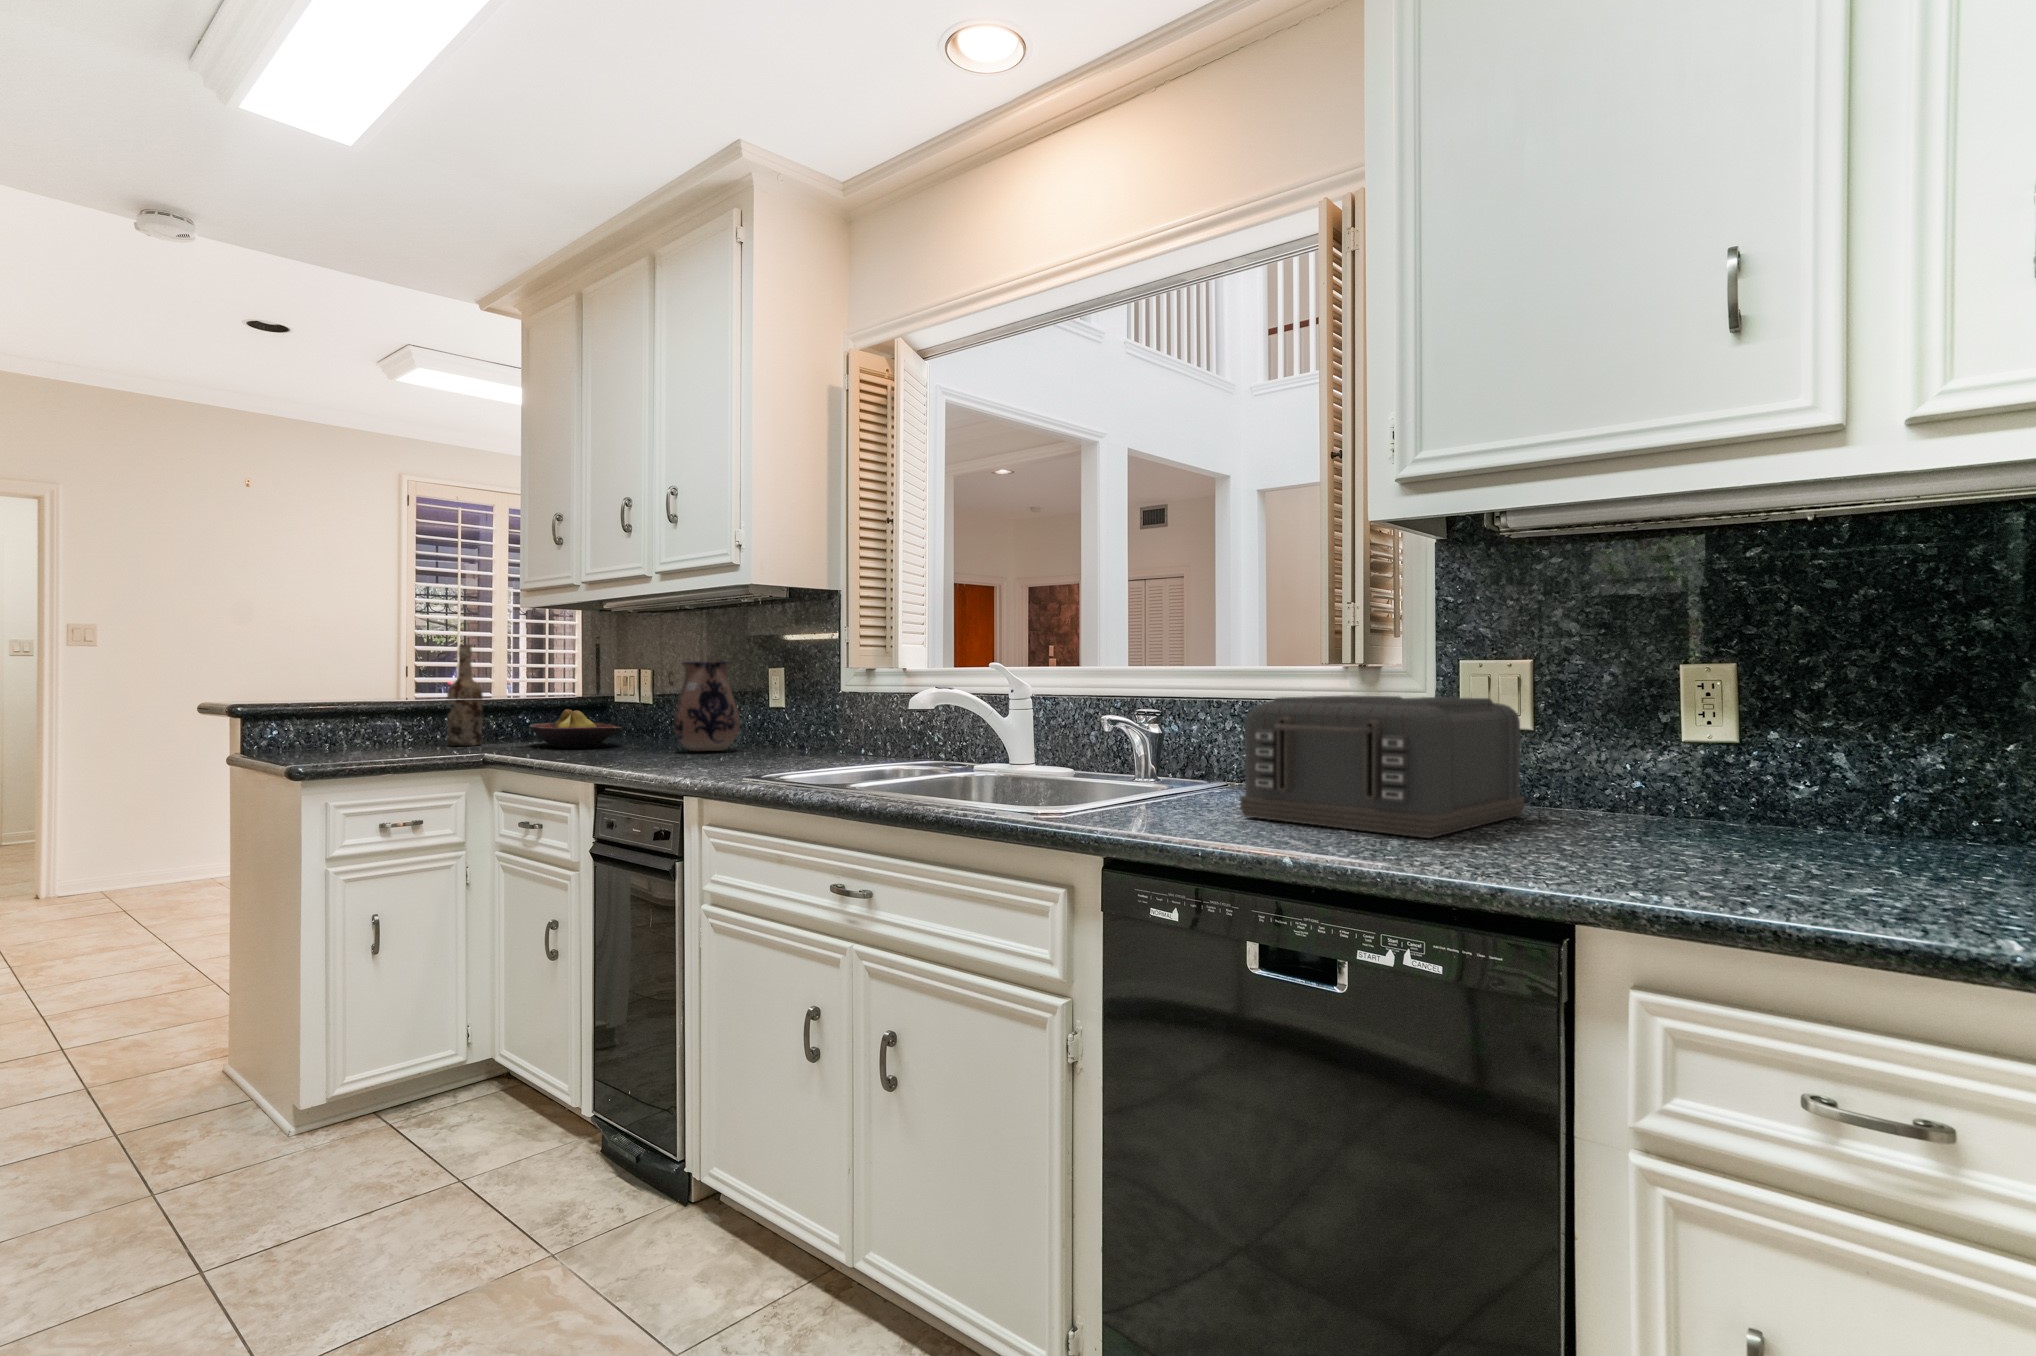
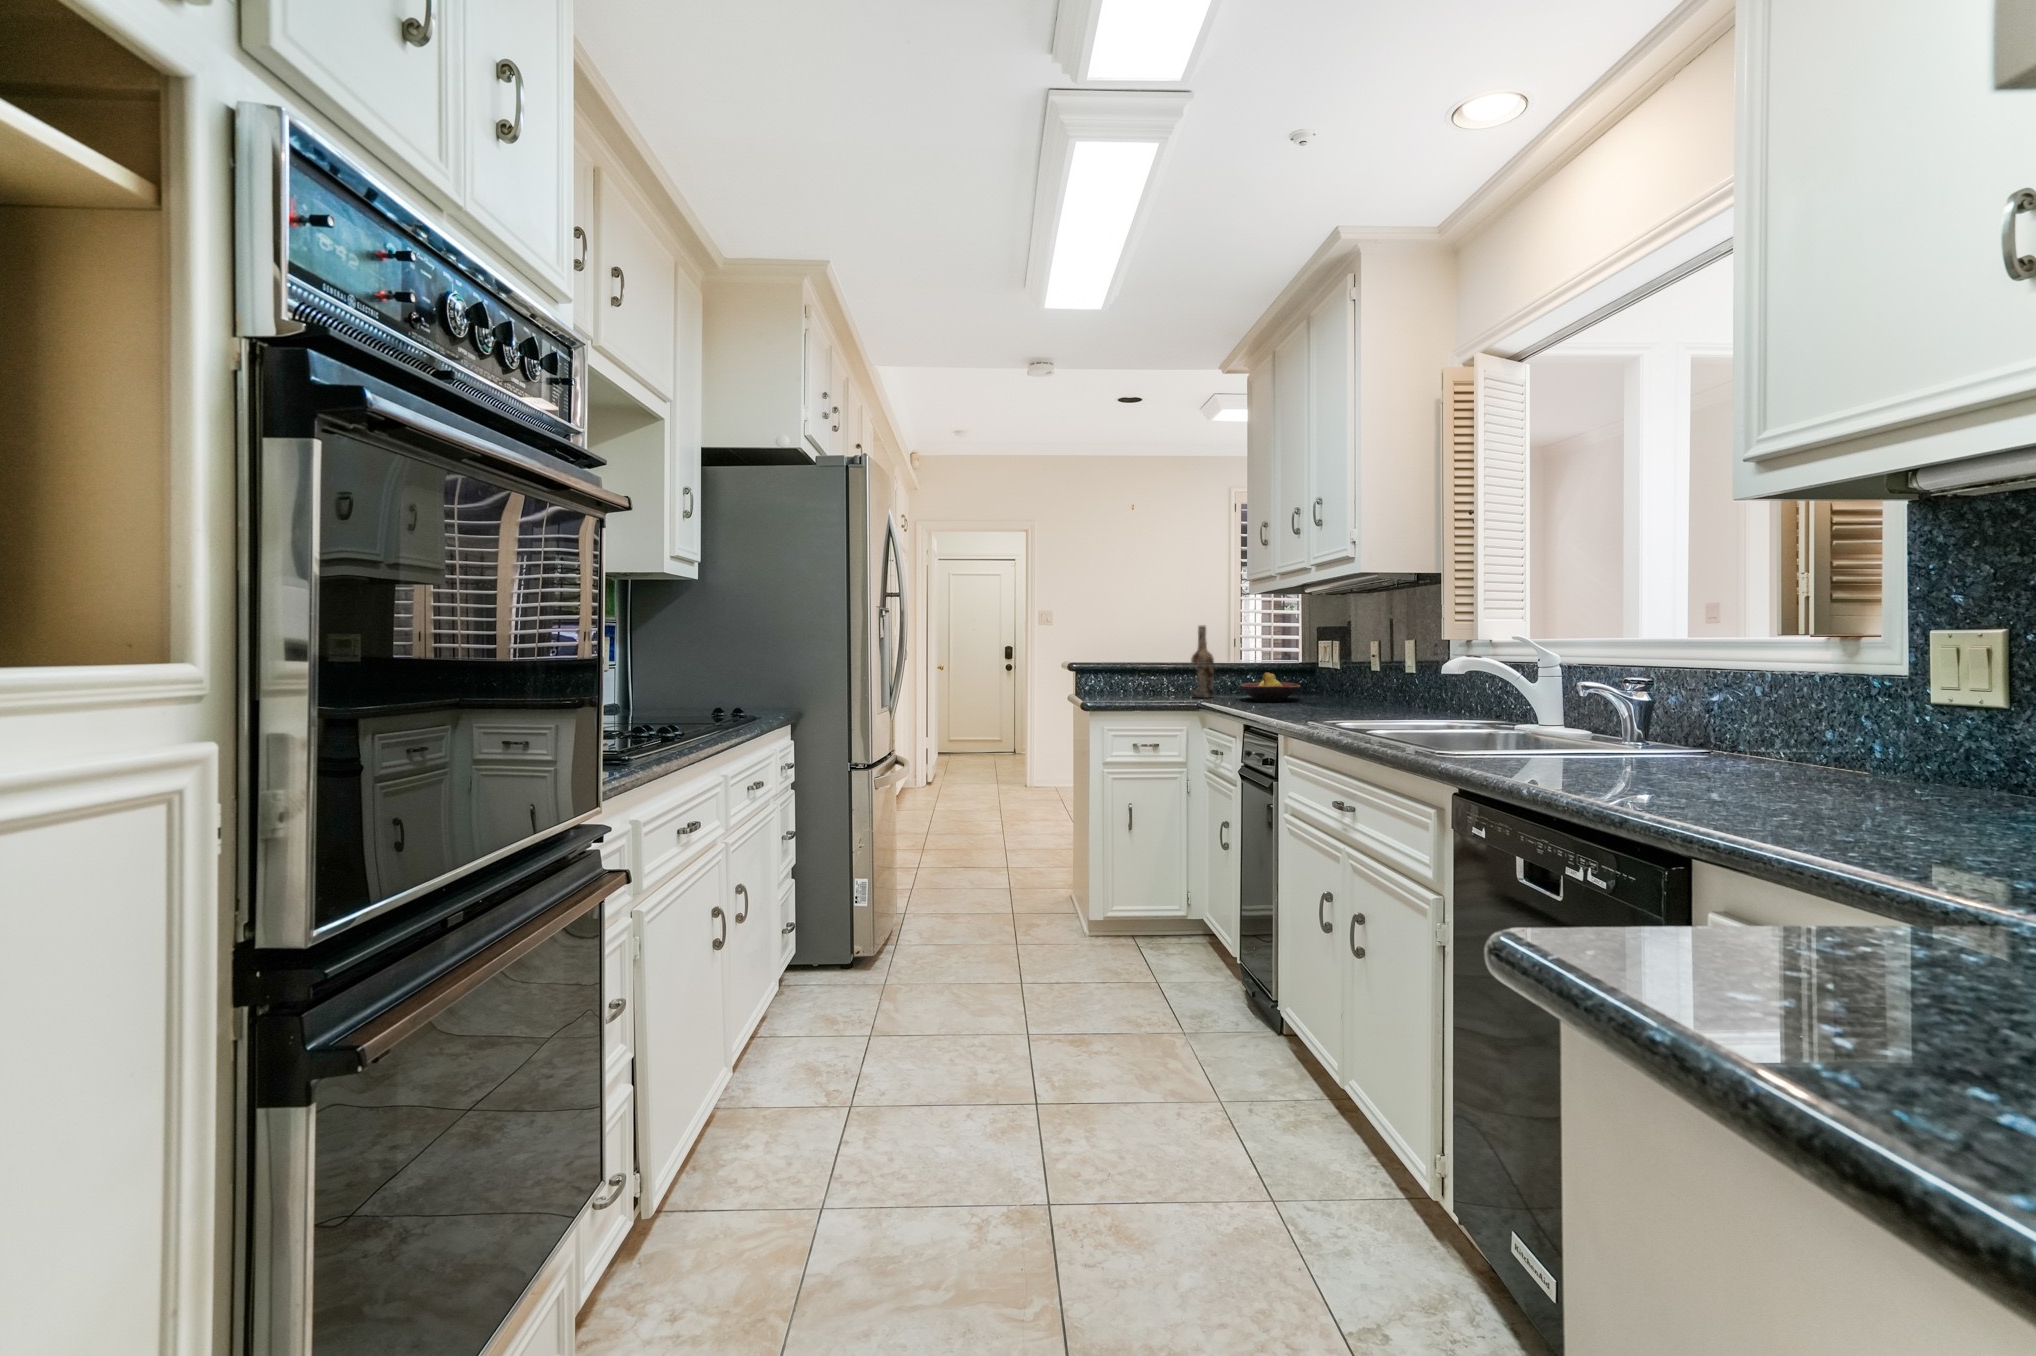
ceramic pitcher: present [674,661,740,751] -> none [1322,635,1375,707]
toaster: present [1240,695,1525,838] -> none [1596,668,1934,802]

